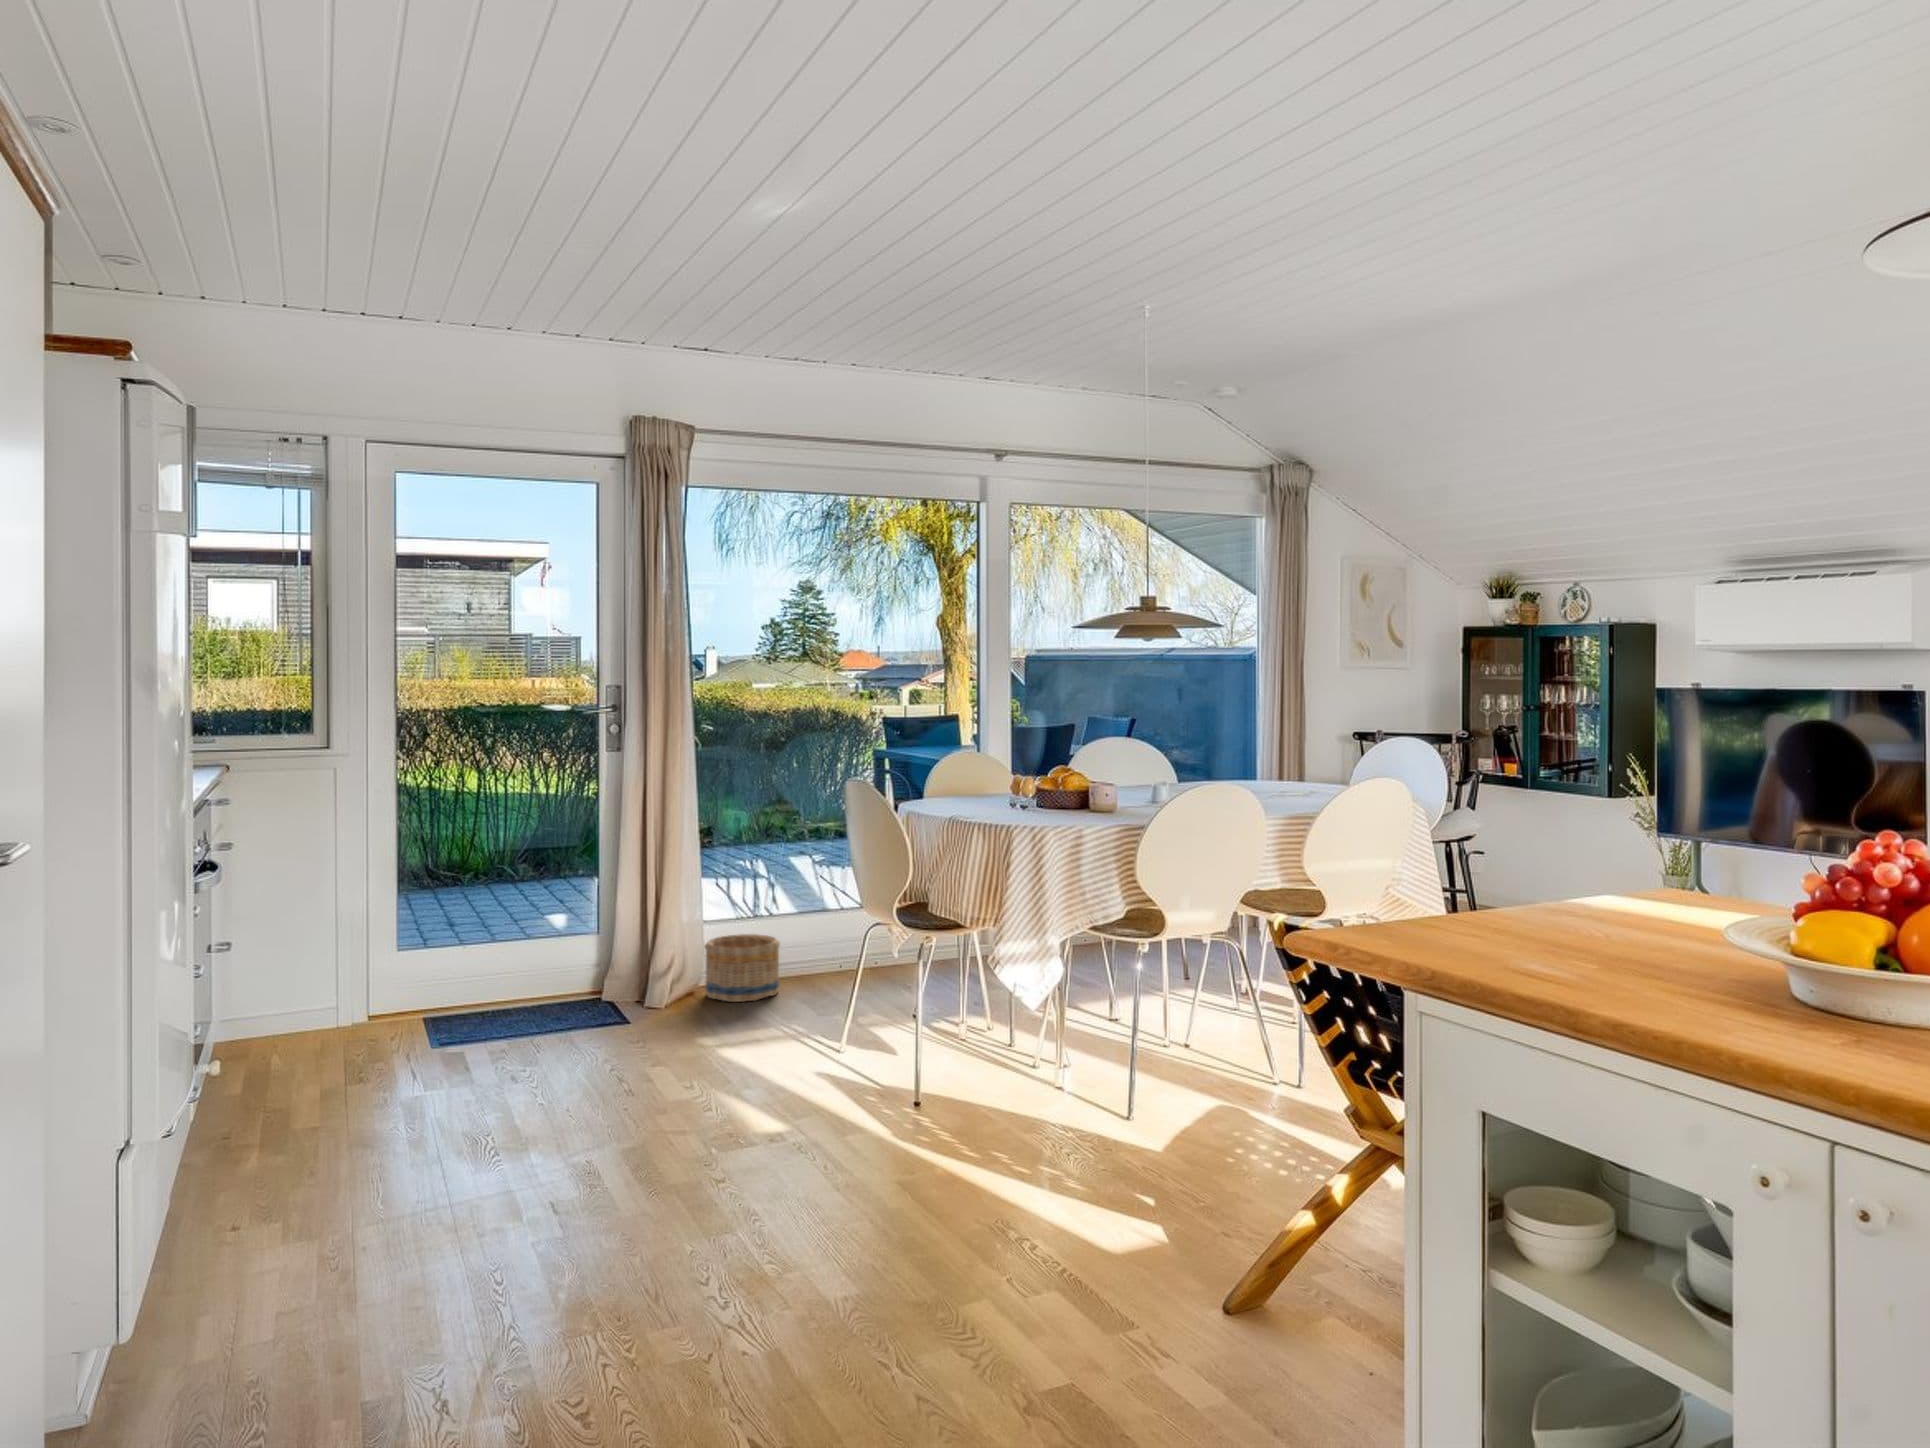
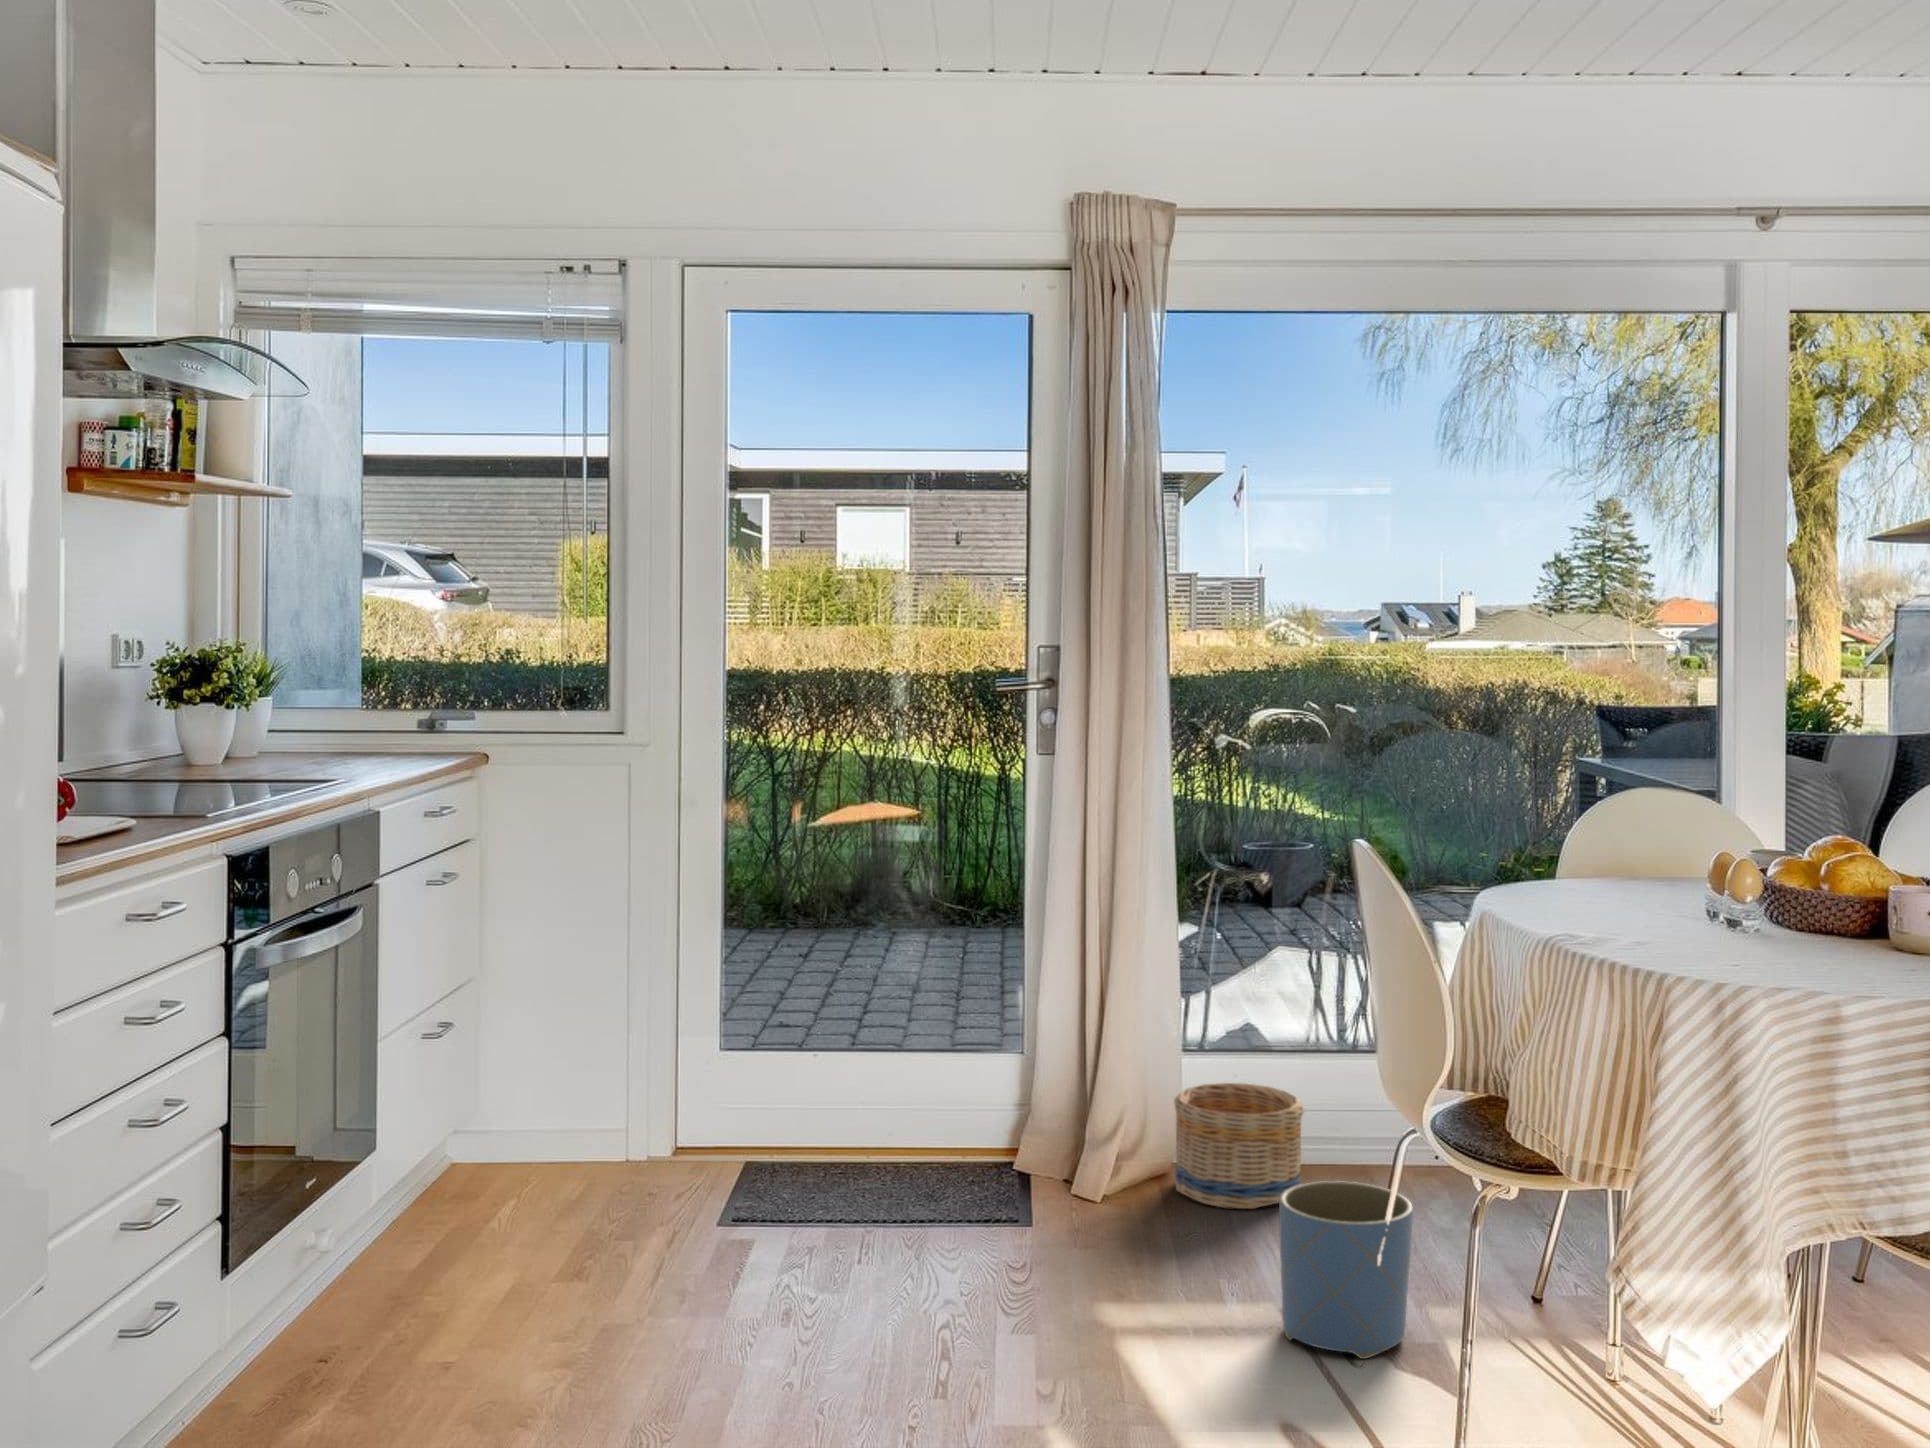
planter: none [798,964,868,1050] -> present [1279,1181,1413,1359]

